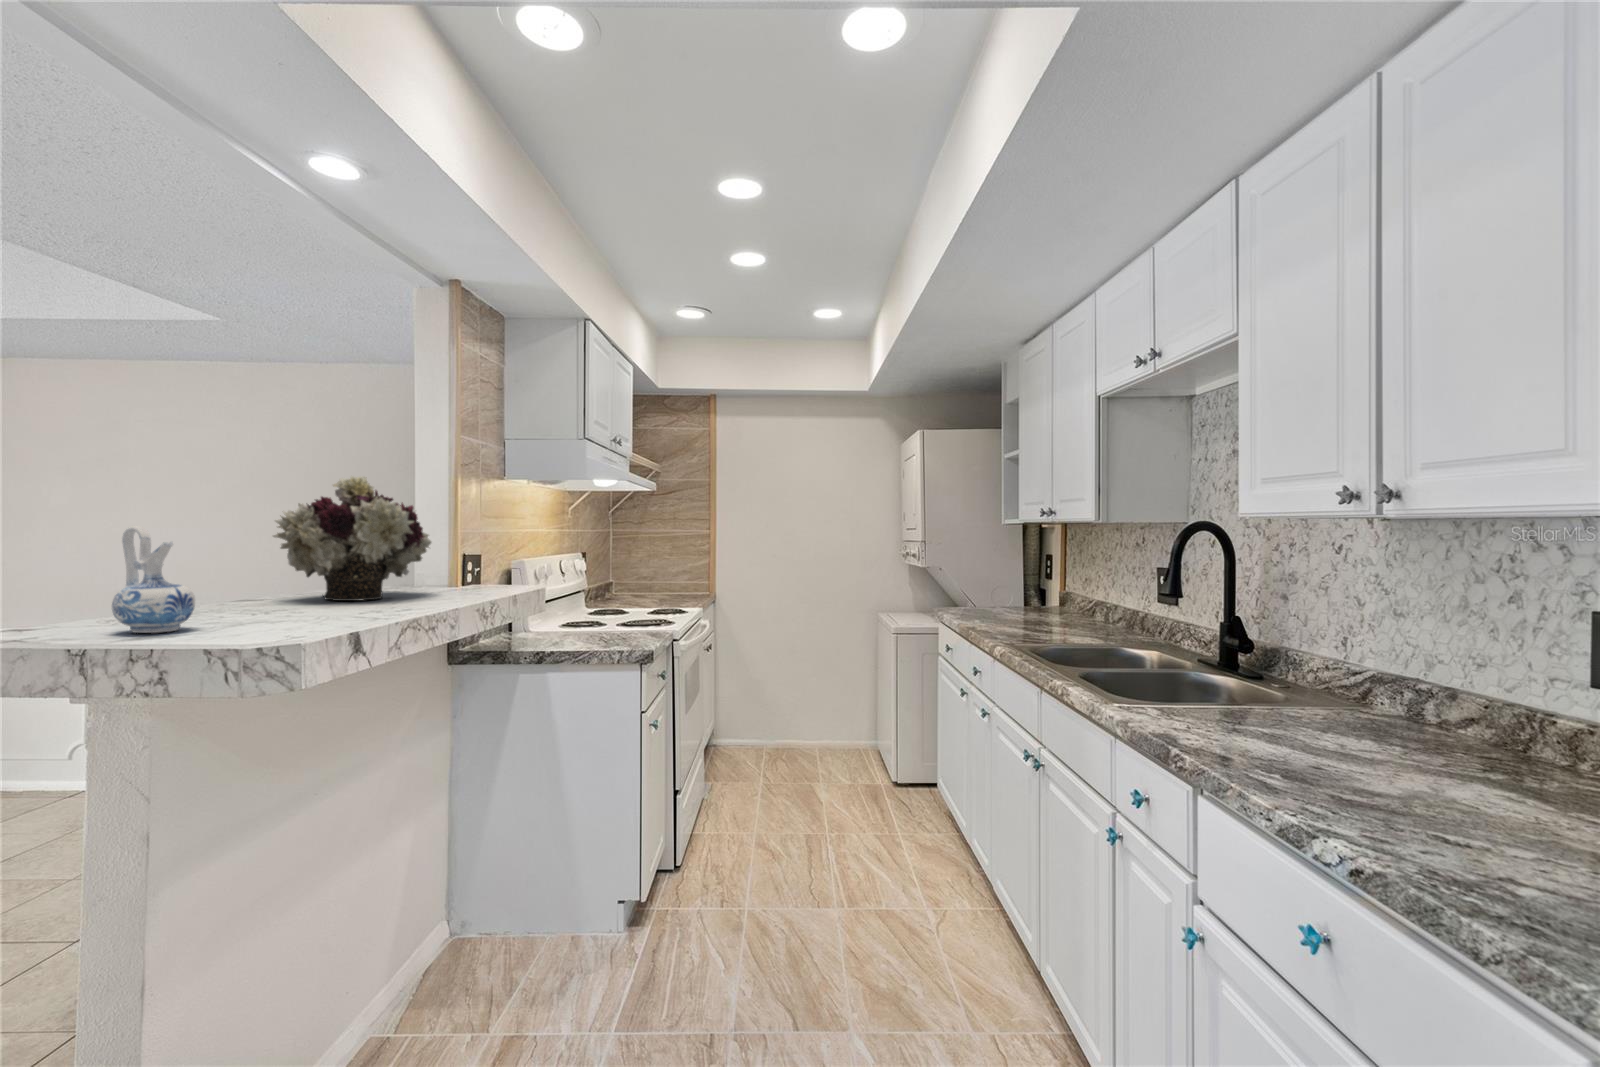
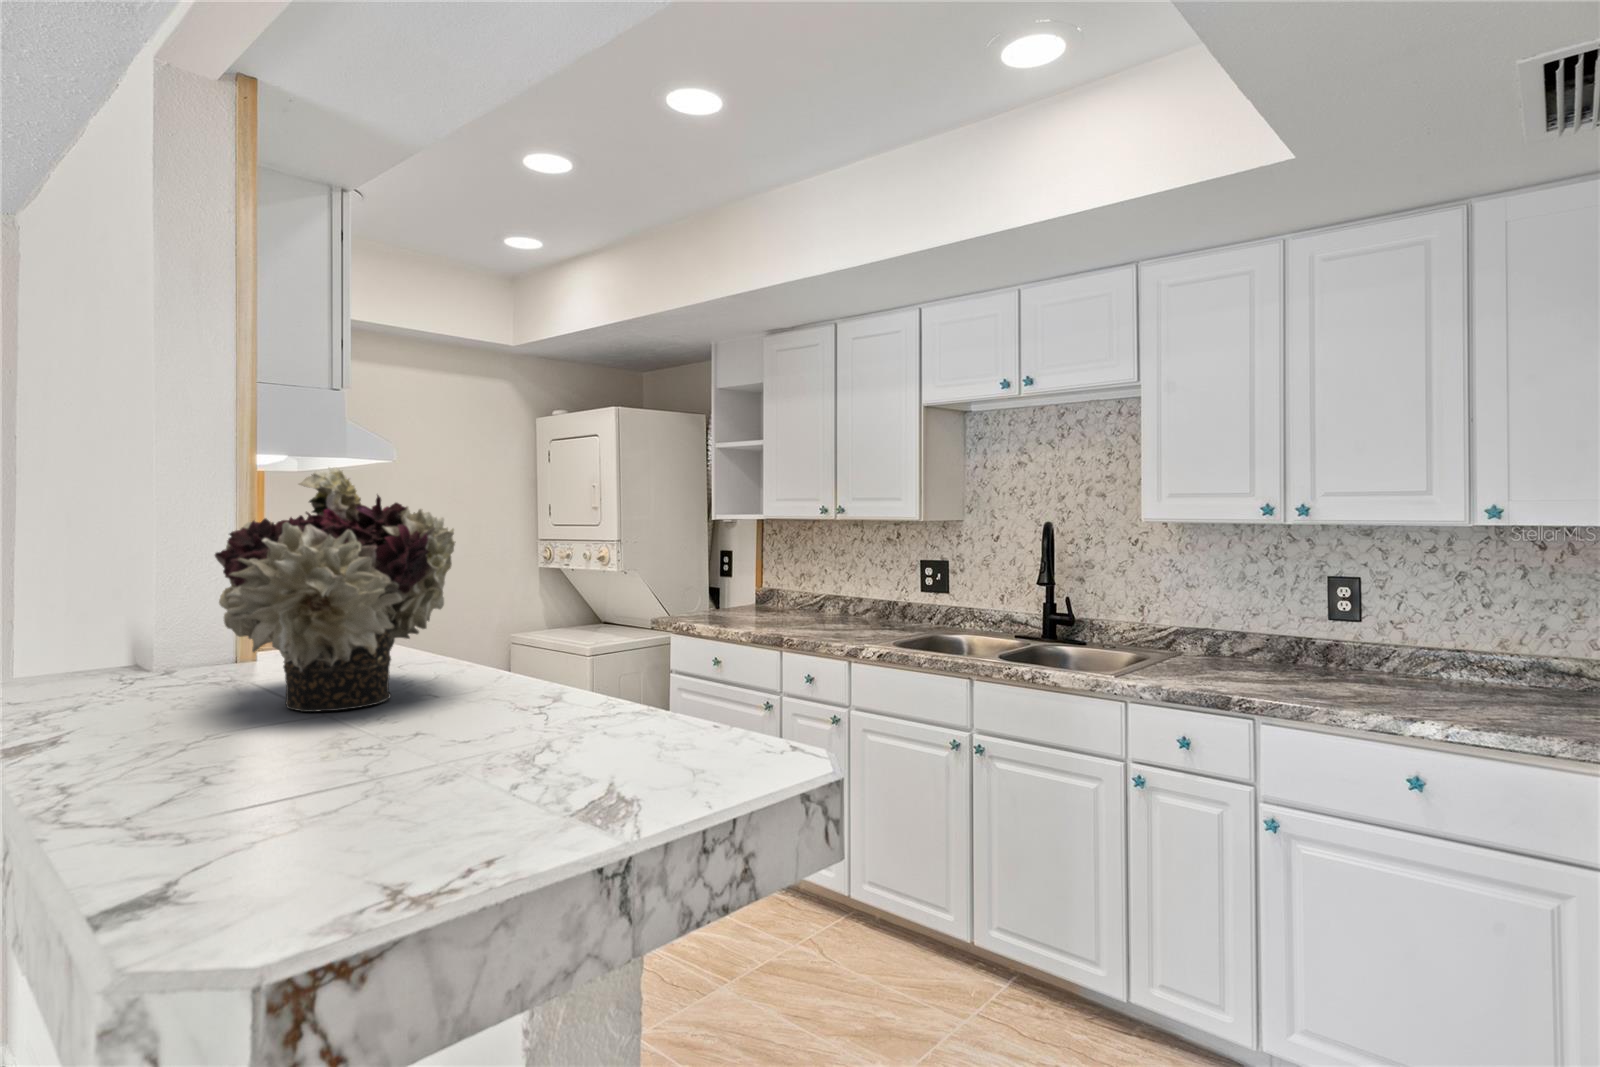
ceramic pitcher: present [112,526,195,633] -> none [488,595,620,814]

